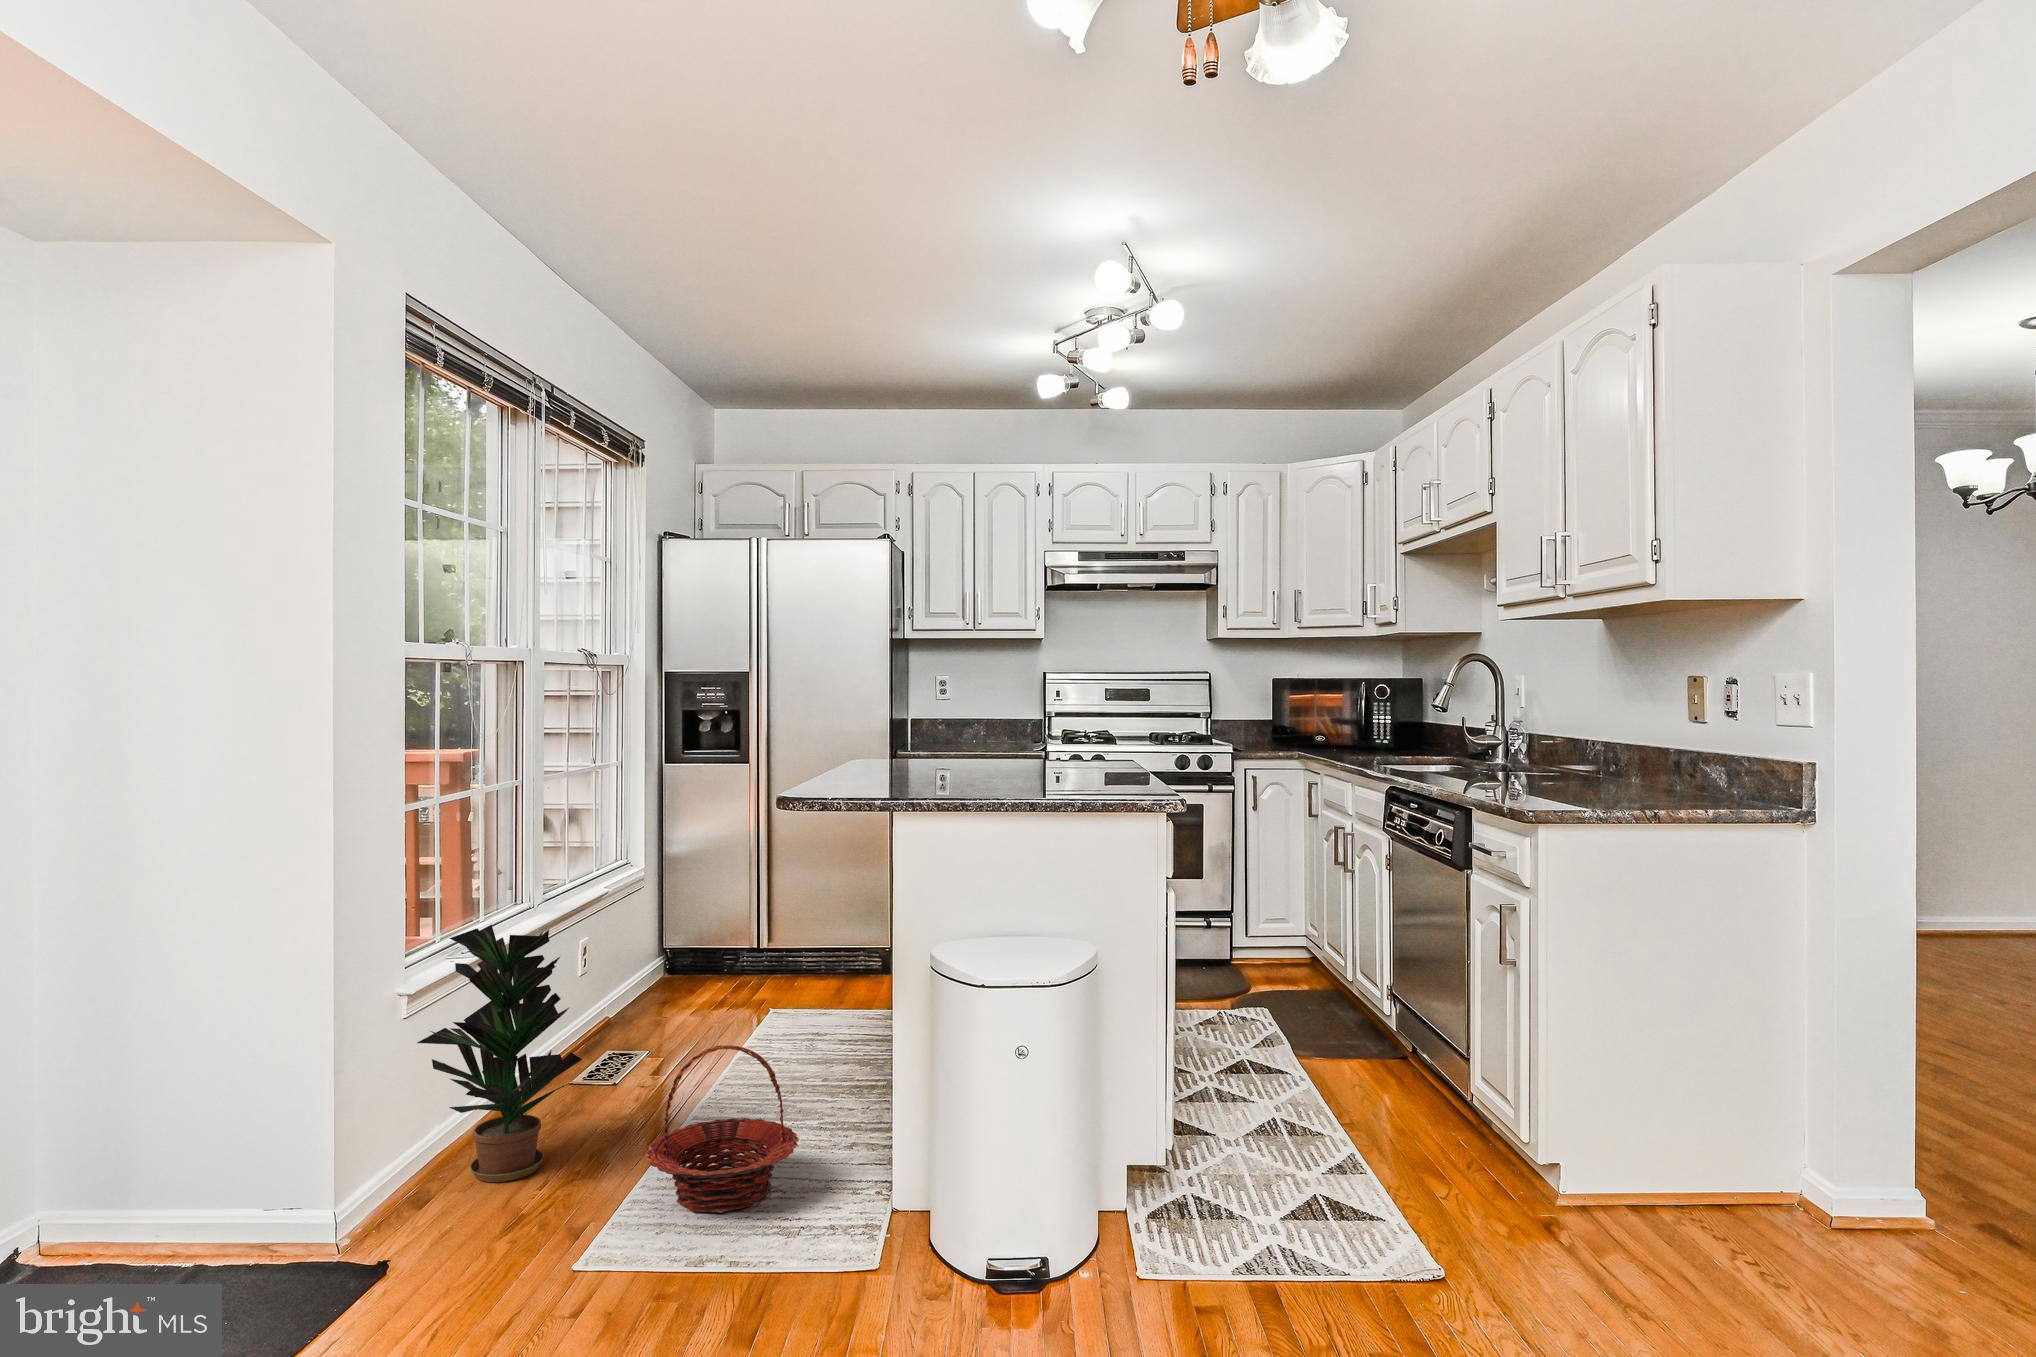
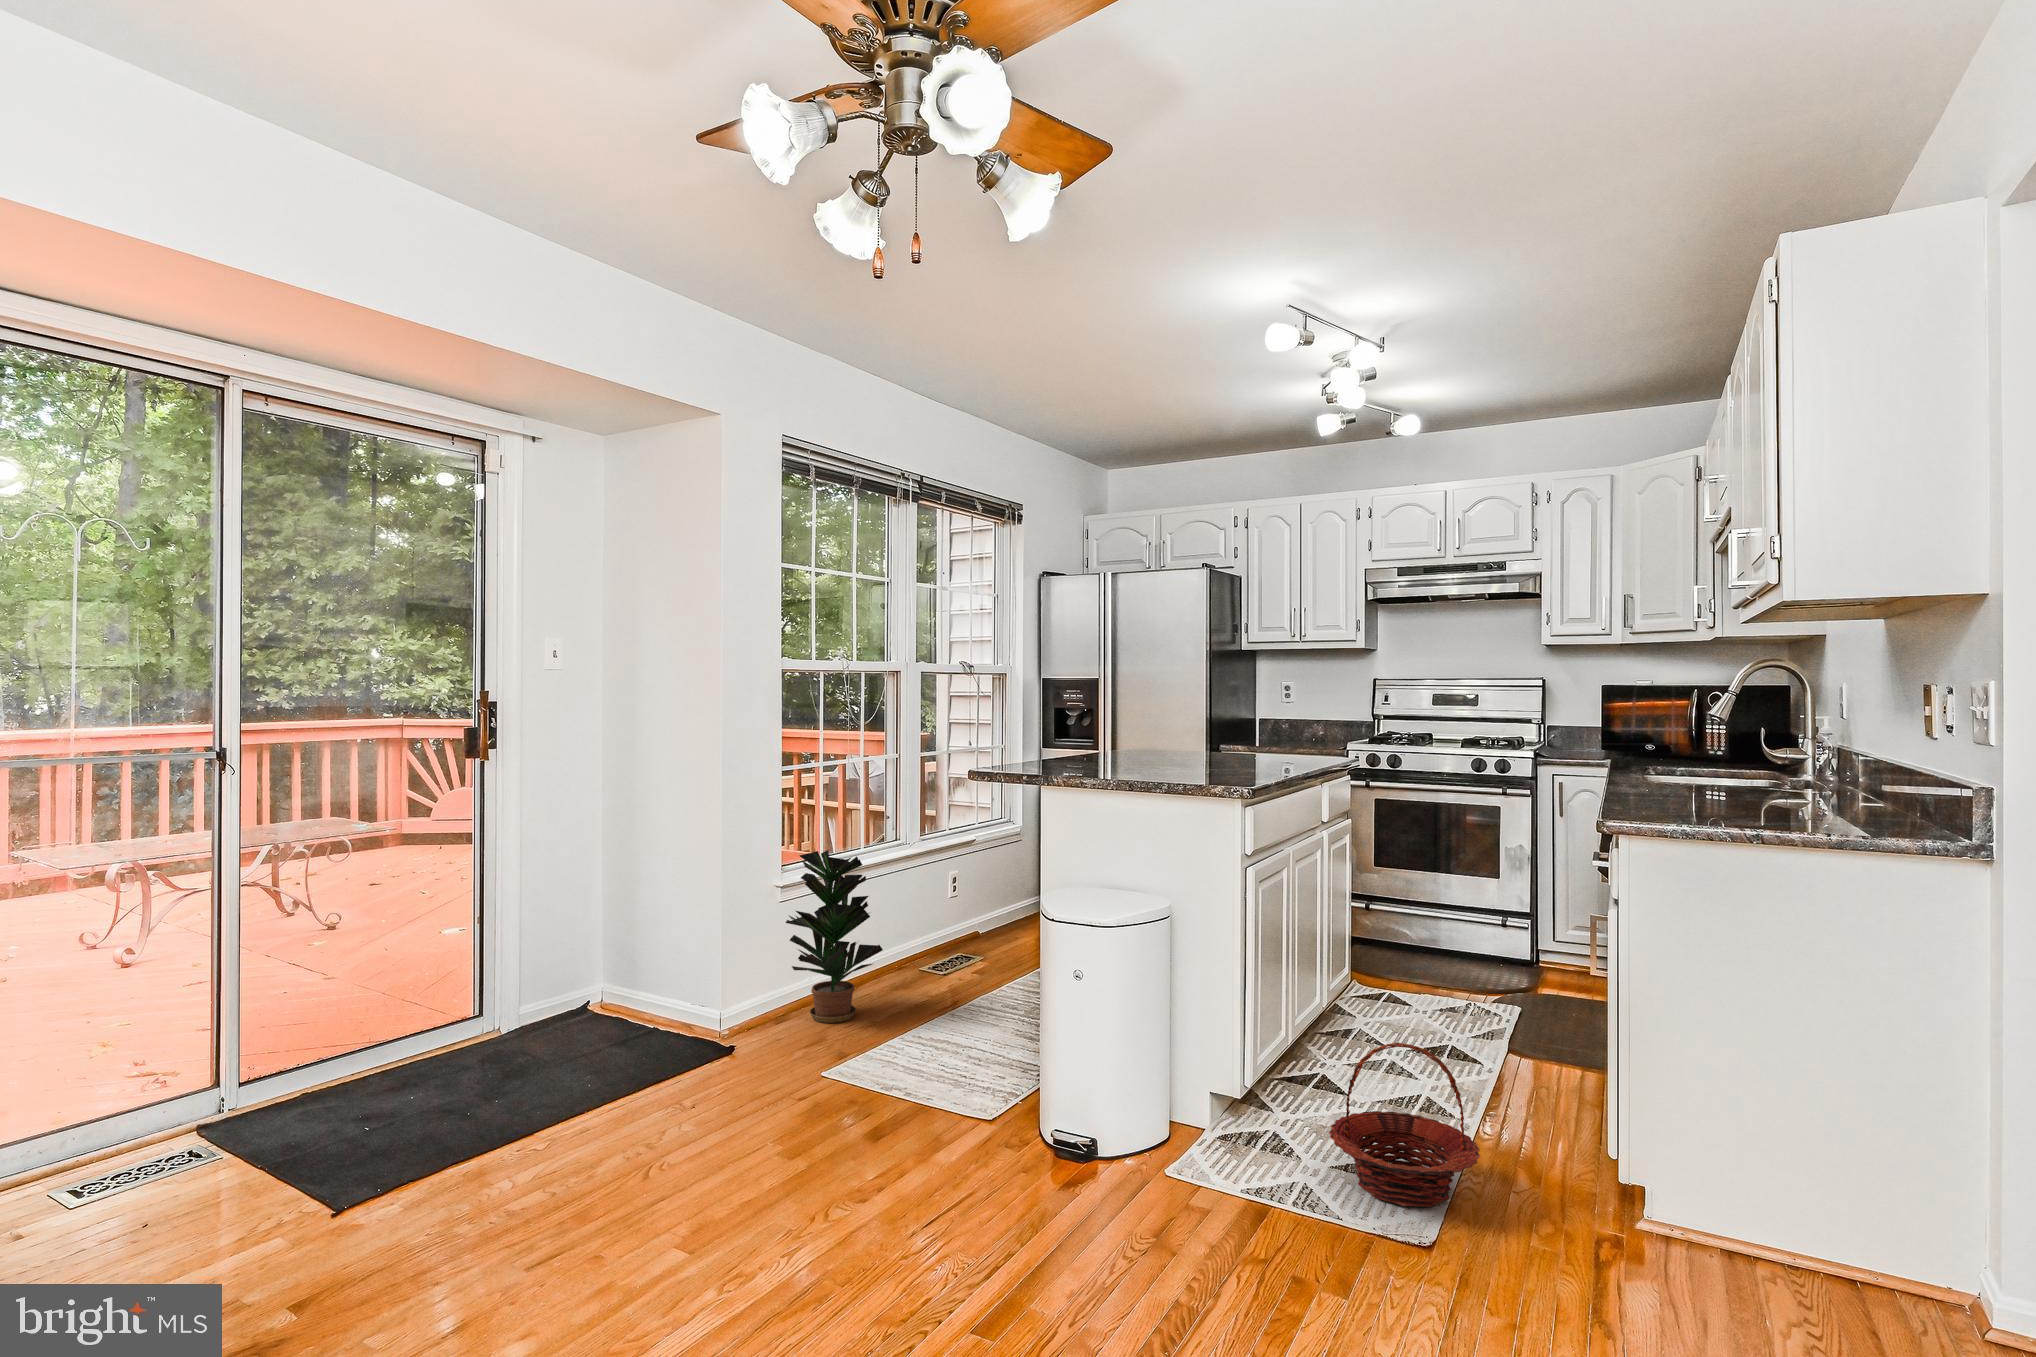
basket: present [646,1045,799,1213] -> present [1329,1043,1481,1207]

